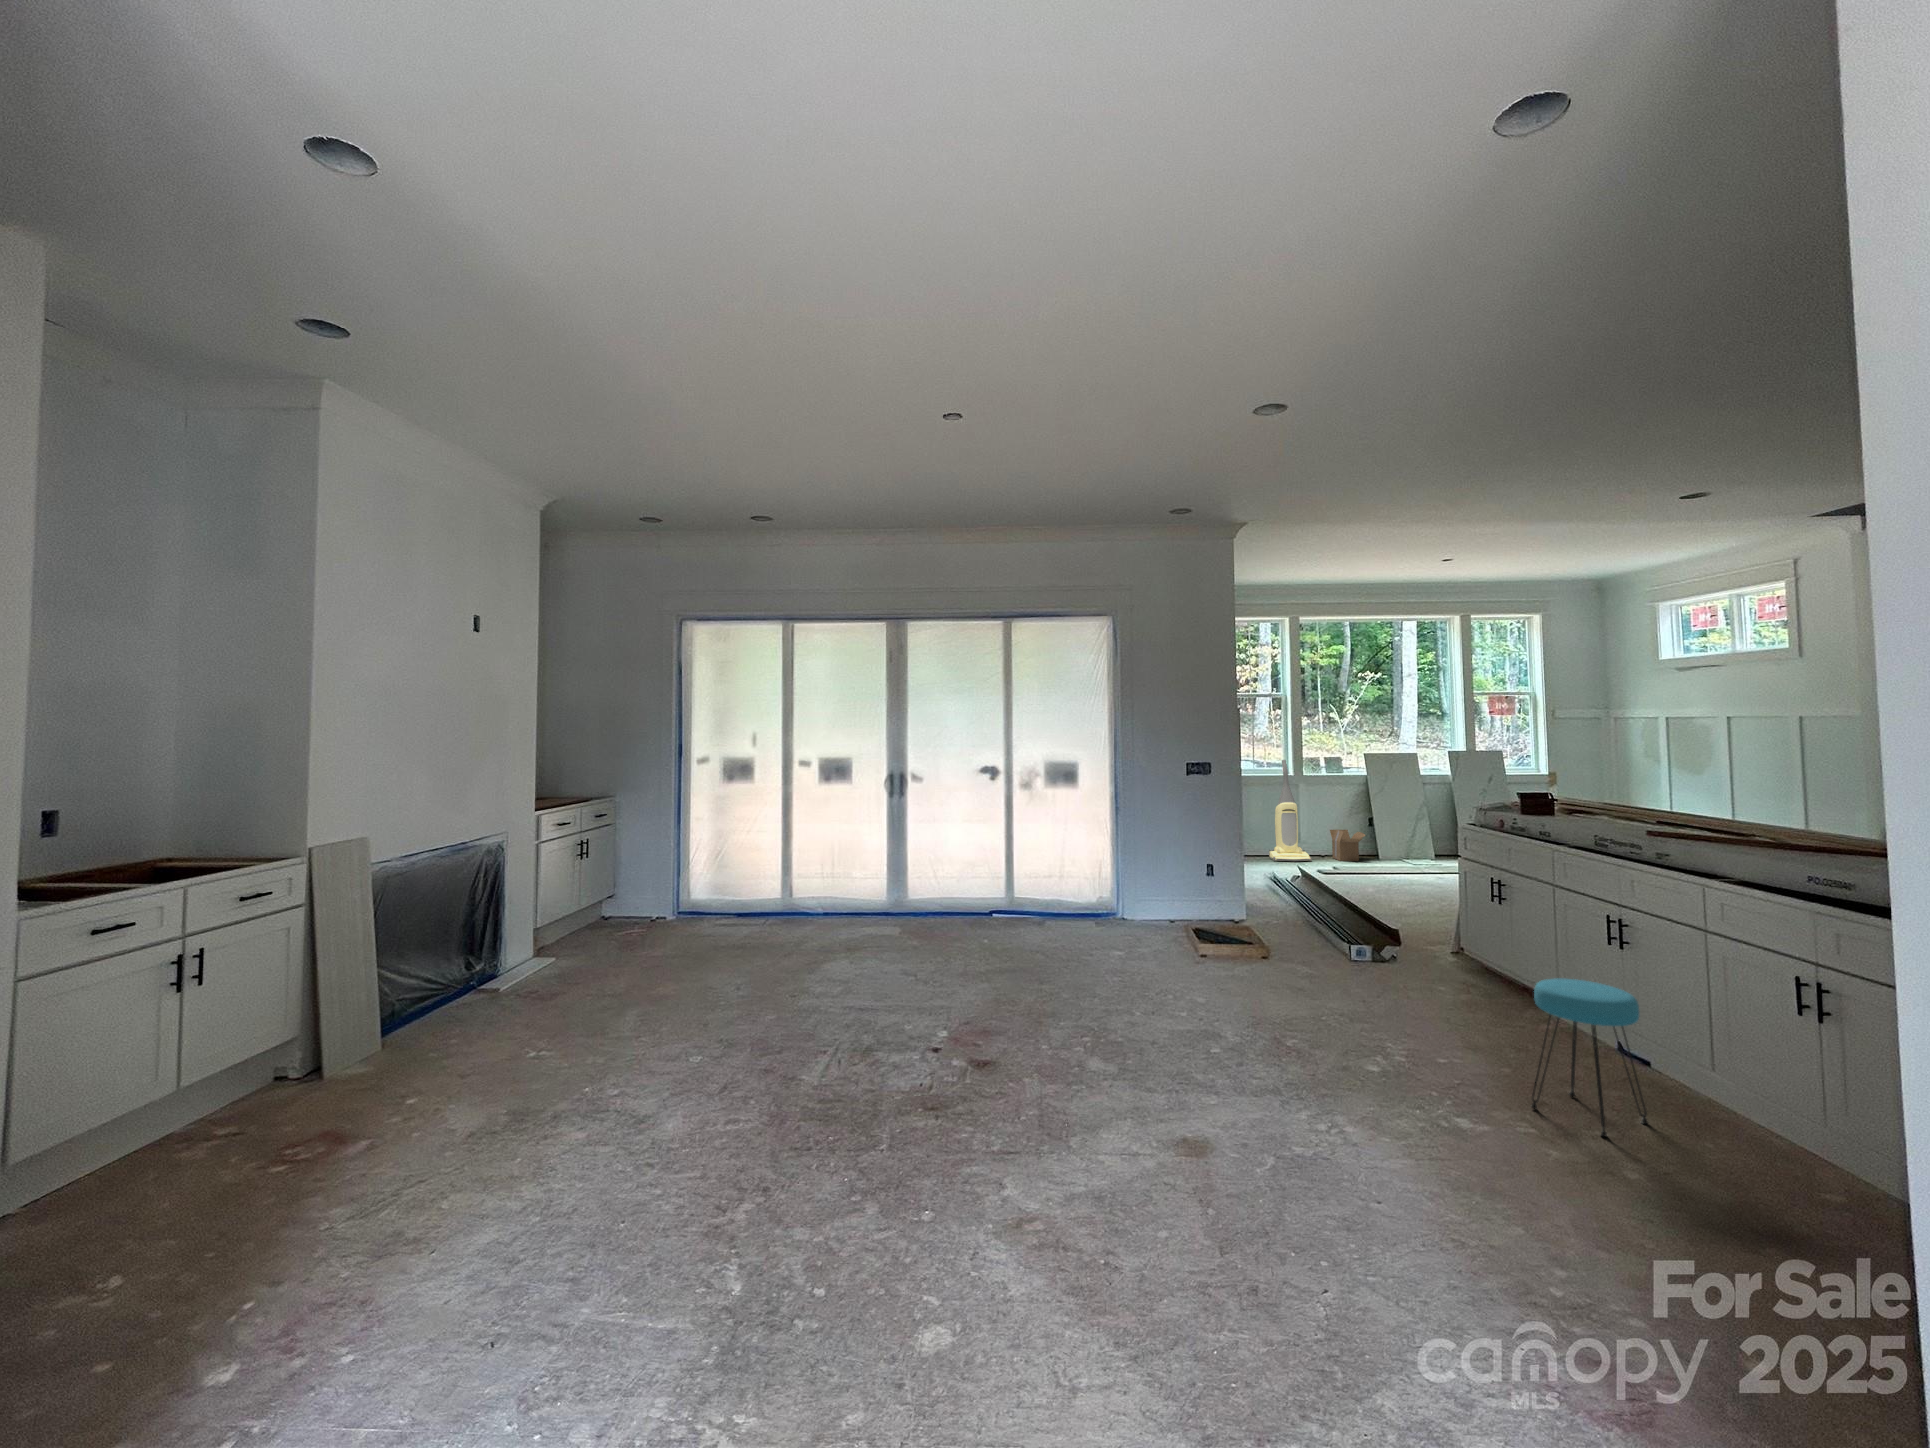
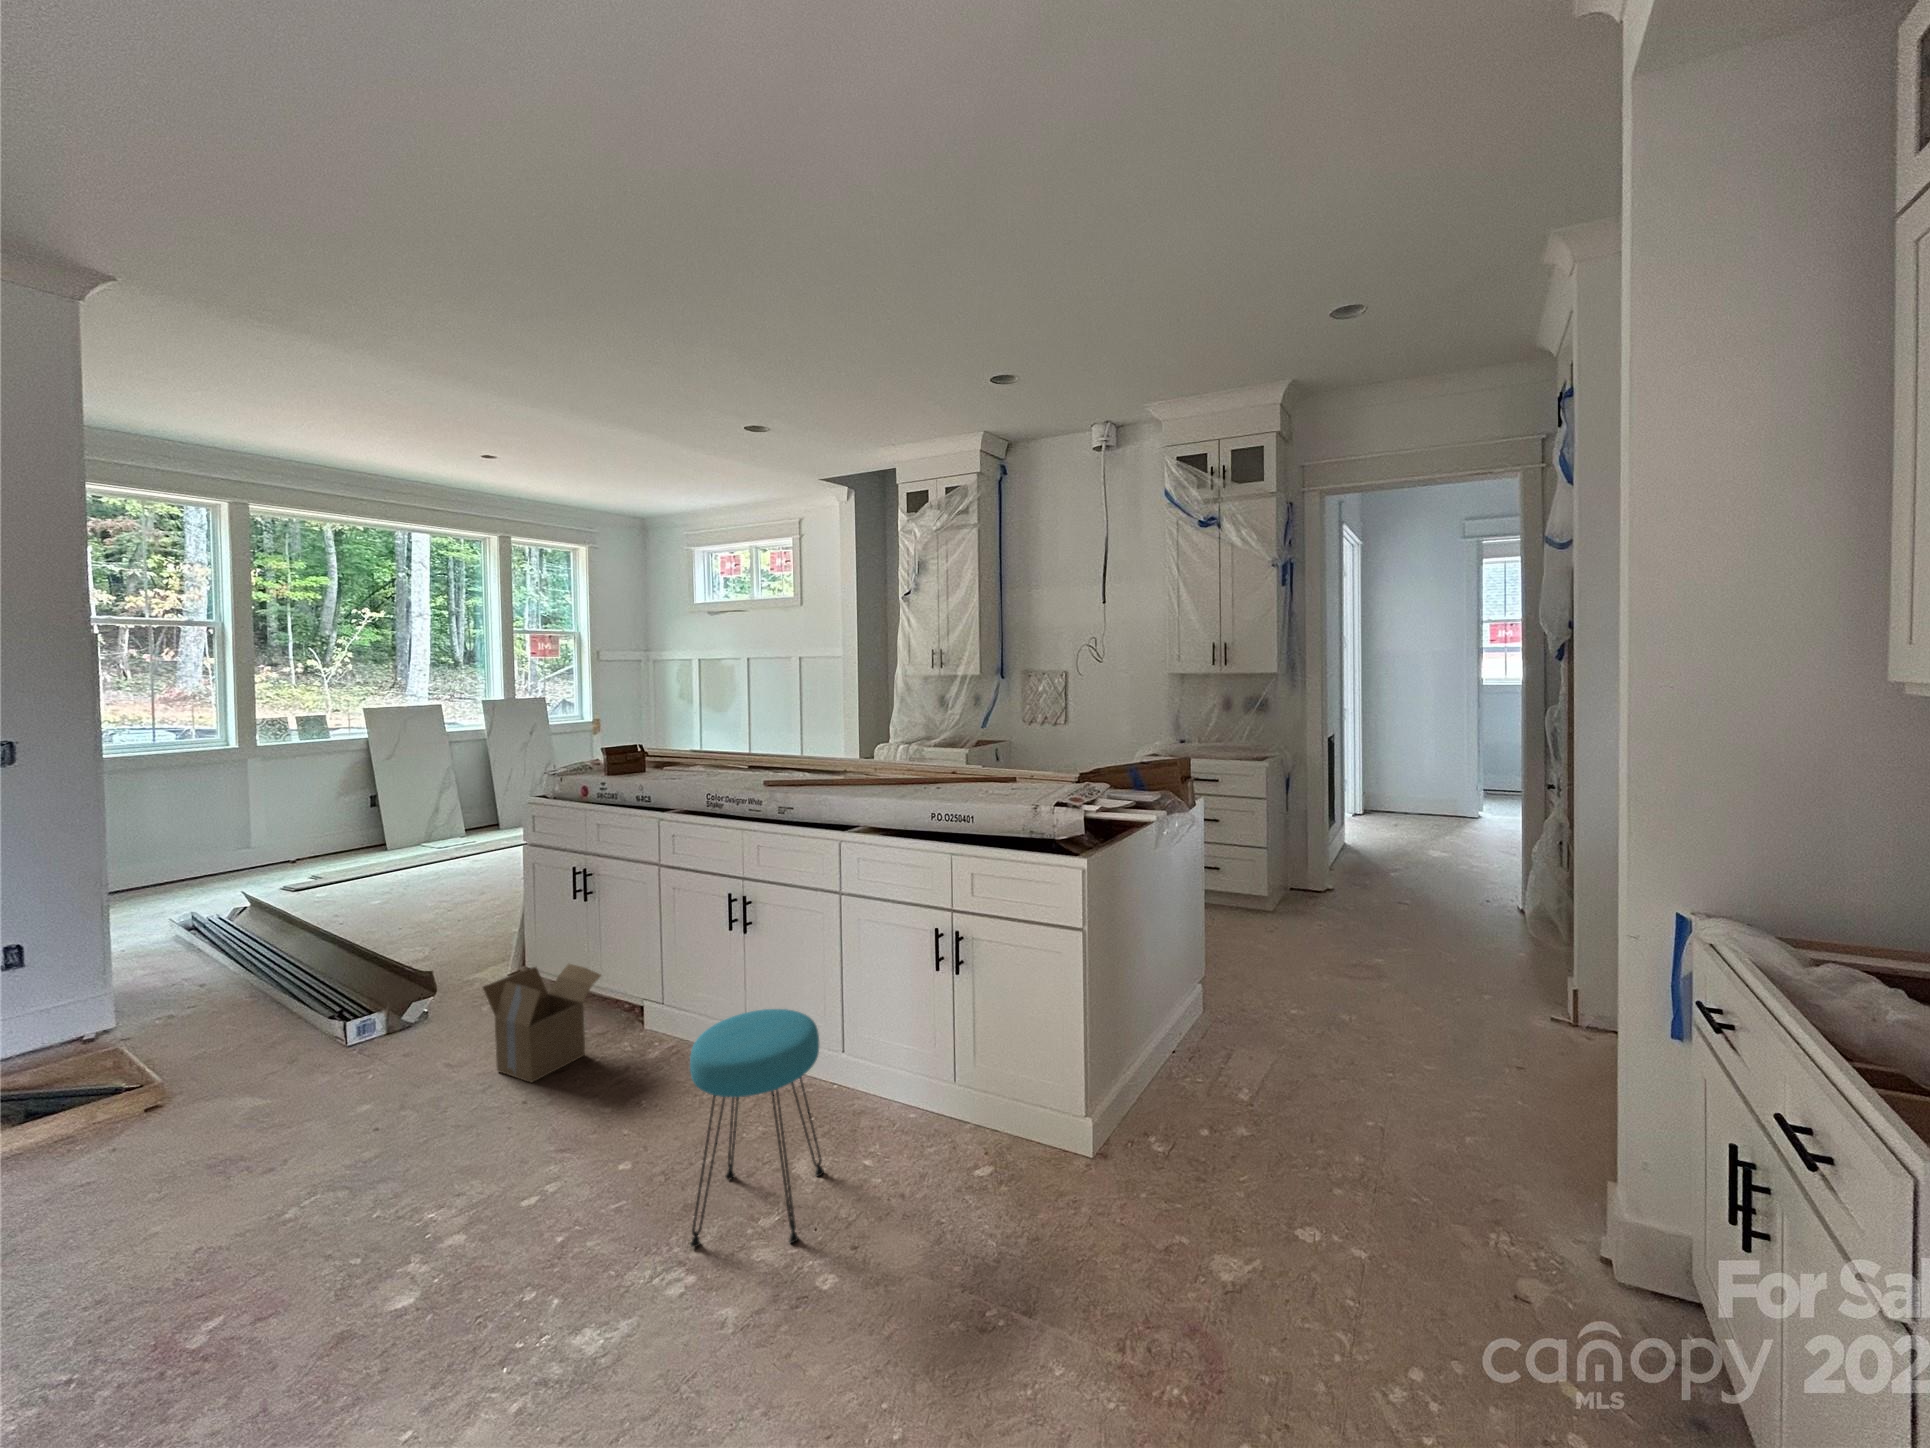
vacuum cleaner: present [1269,760,1312,861] -> none [190,731,274,887]
cardboard box: present [1330,830,1365,861] -> present [483,964,601,1083]

